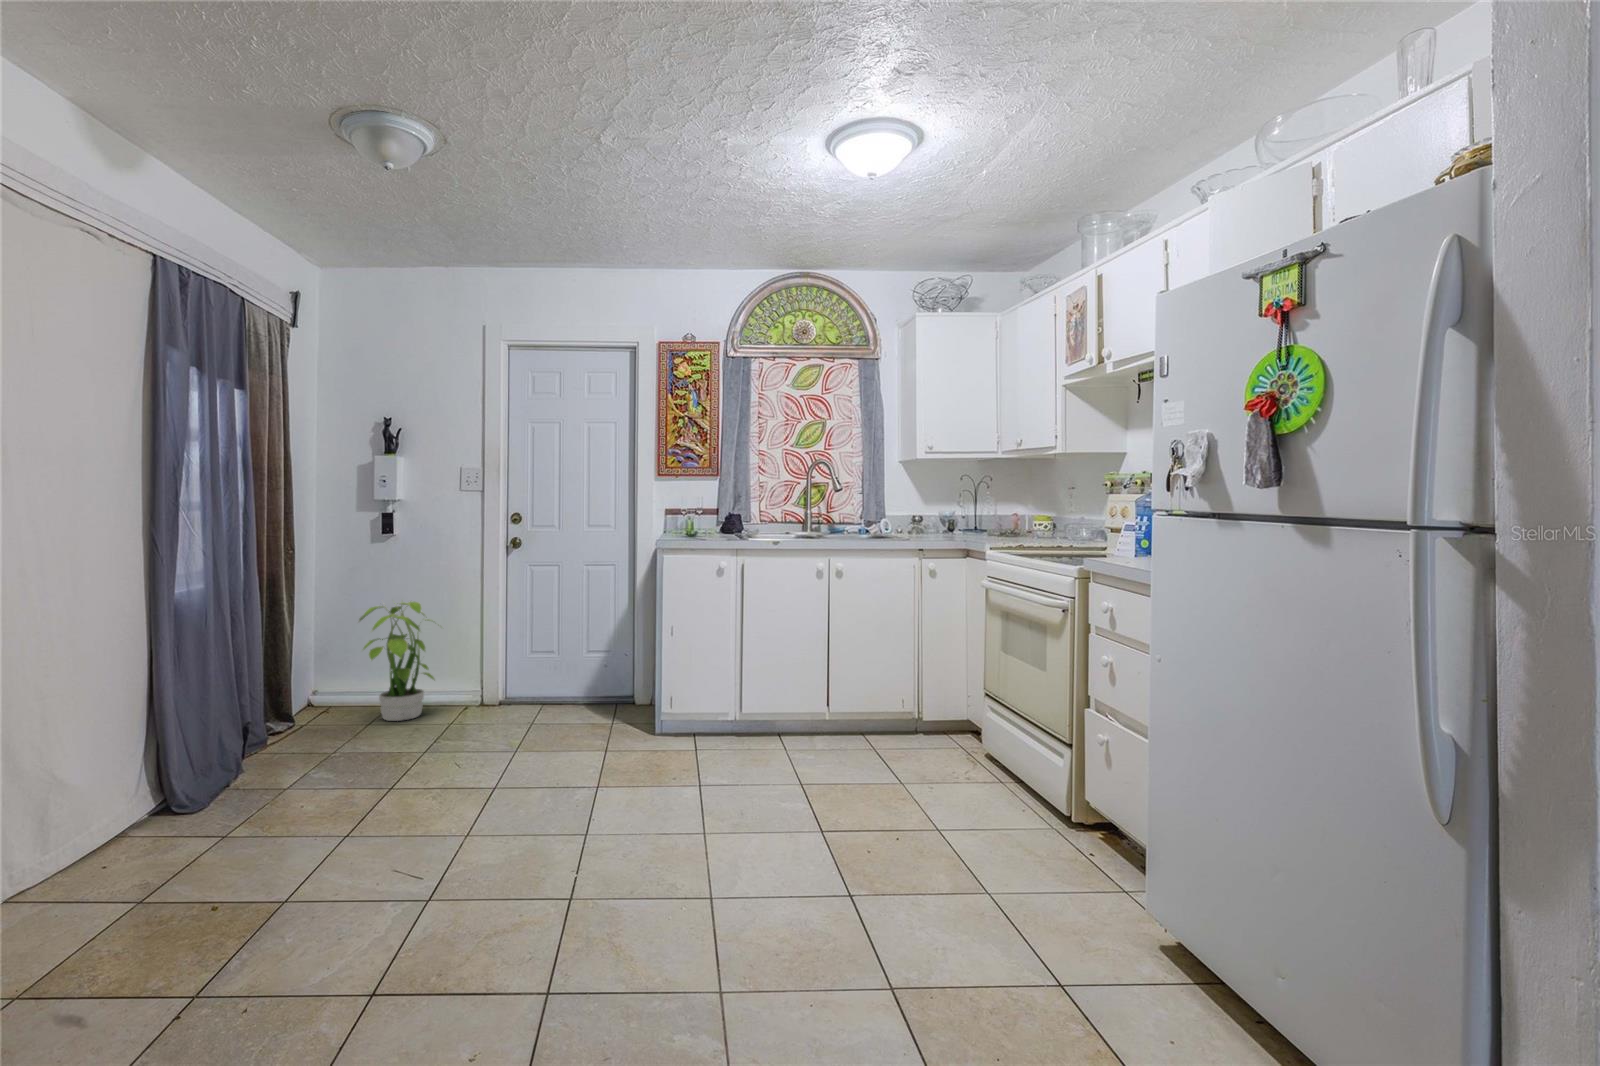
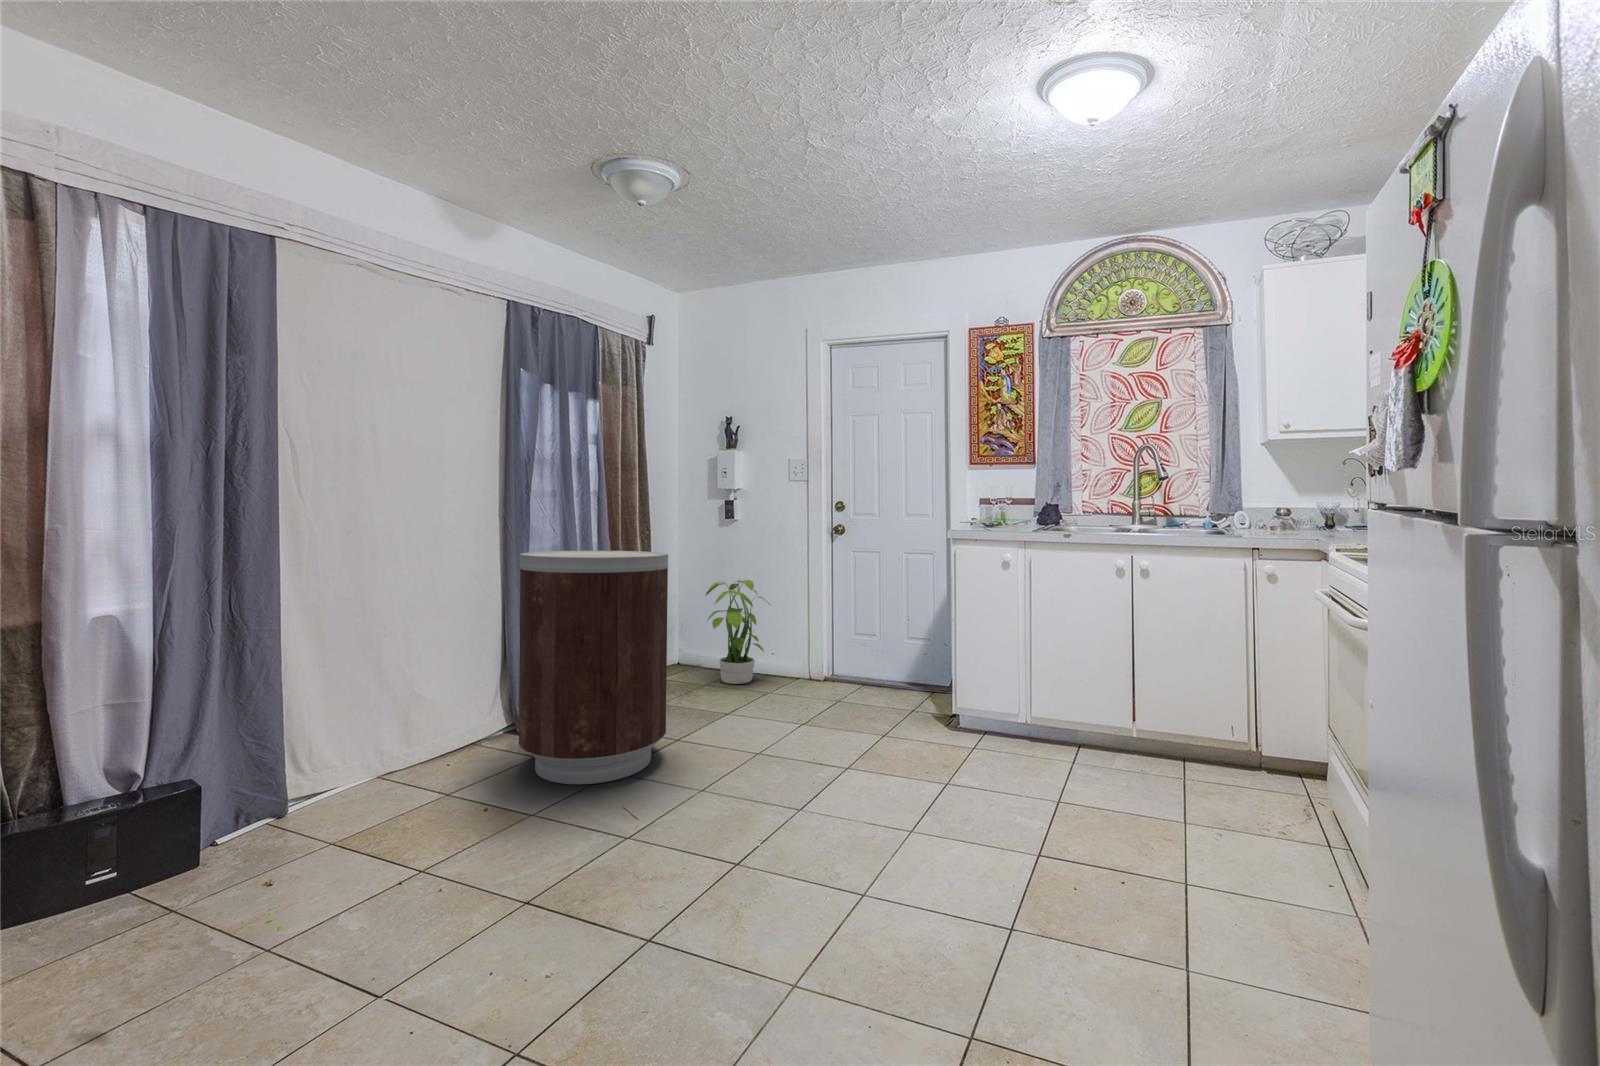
trash can: none [110,580,318,855] -> present [519,551,668,784]

